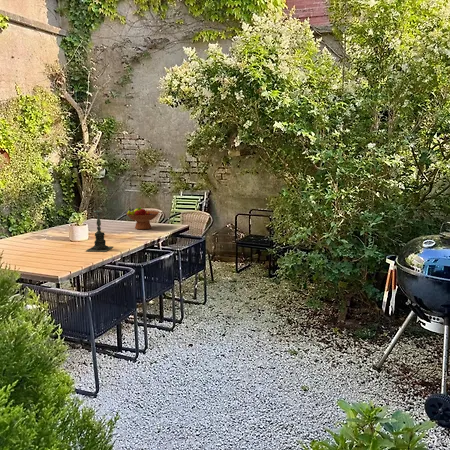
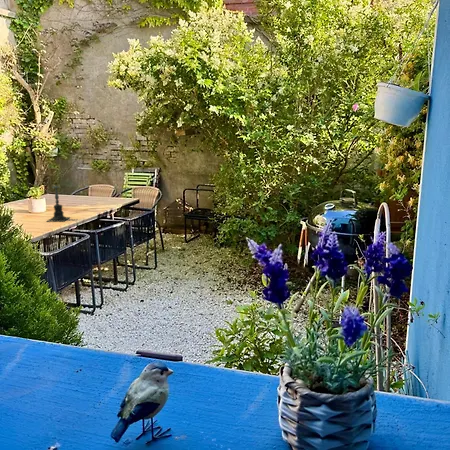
fruit bowl: present [126,207,159,229] -> none [80,183,110,203]

